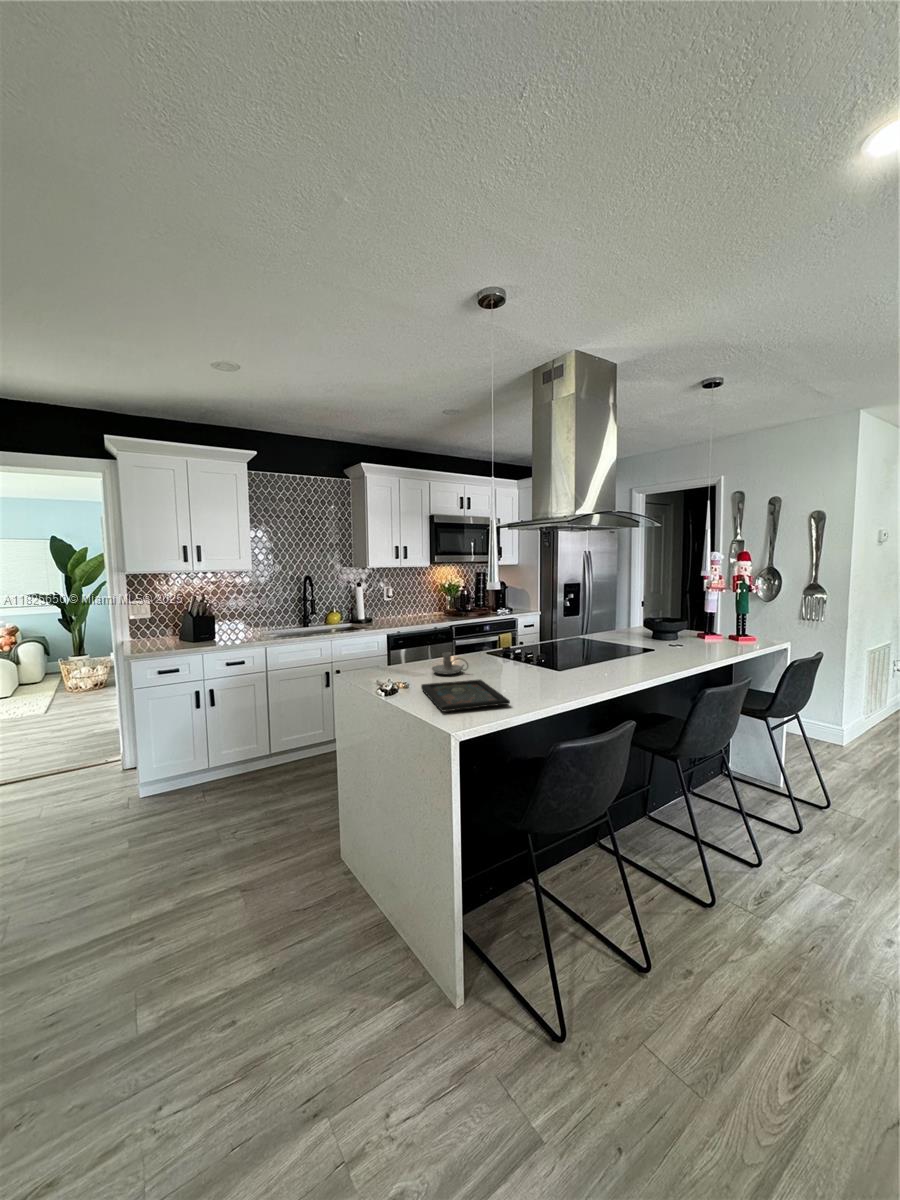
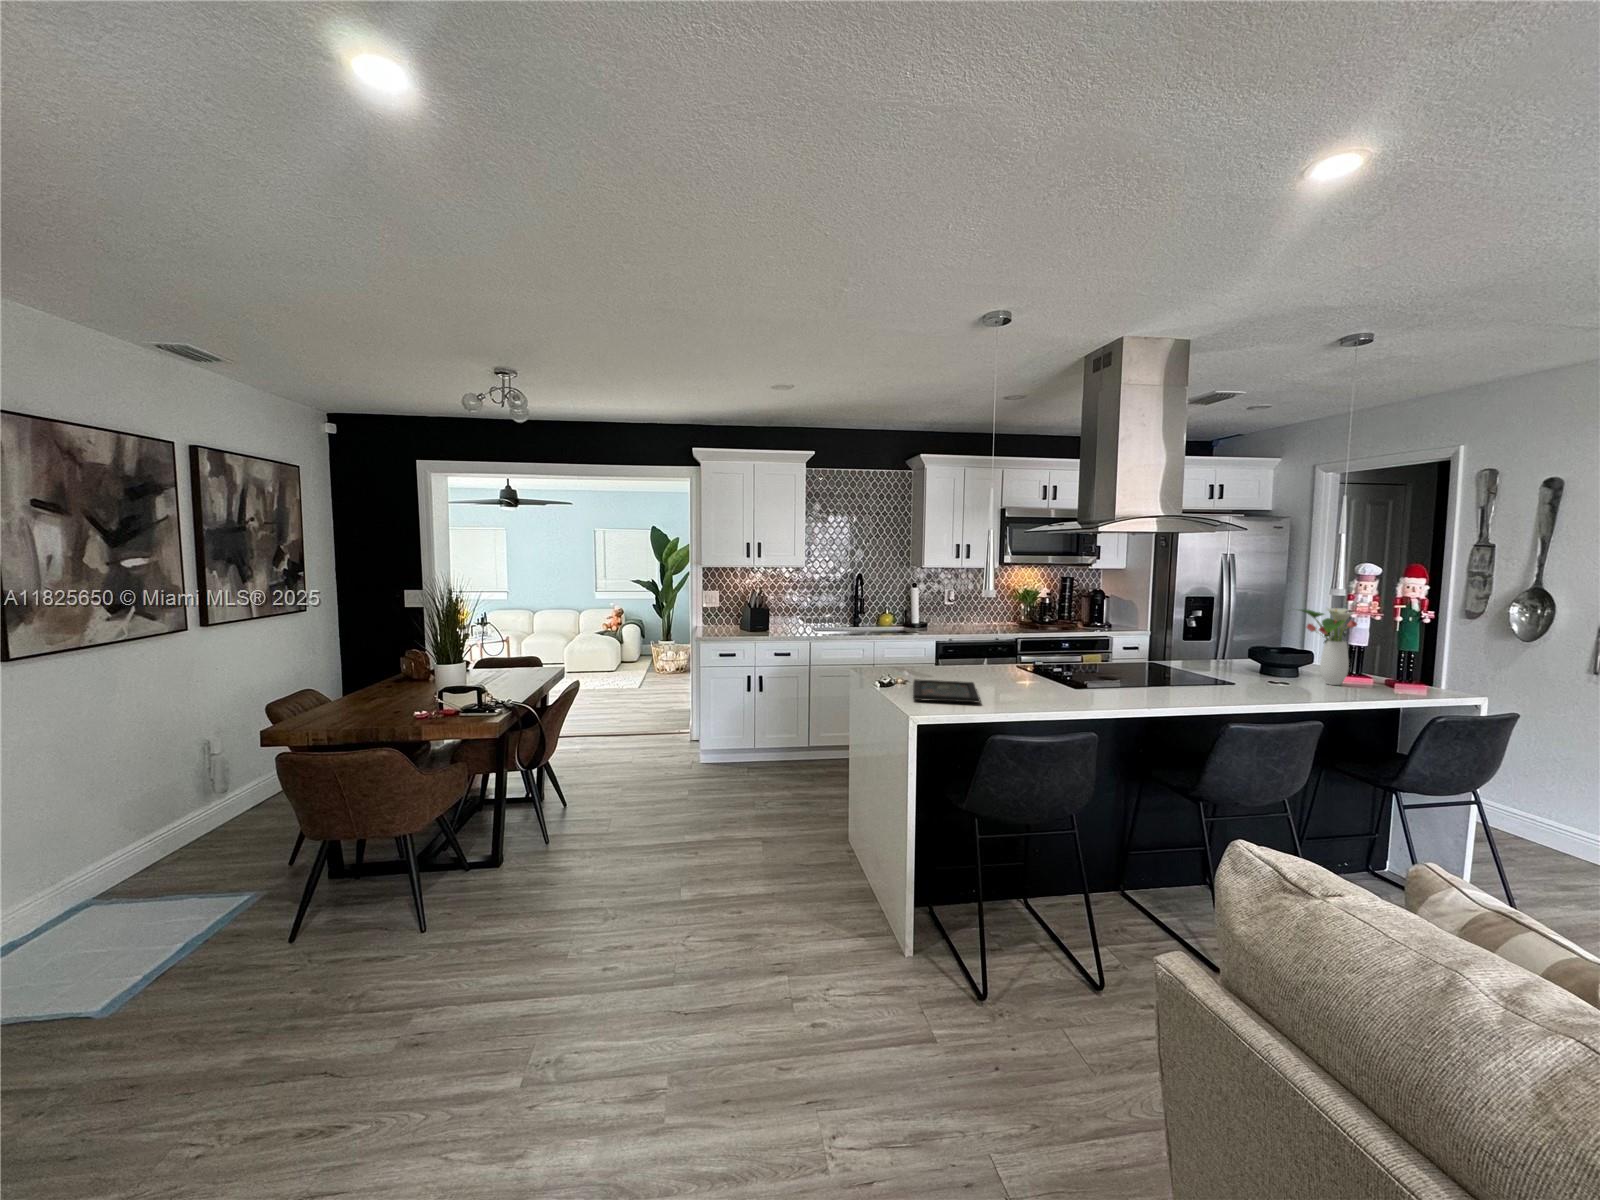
flower arrangement: none [680,586,731,645] -> present [1288,608,1357,685]
candle holder: present [432,652,468,674] -> none [937,655,972,677]

